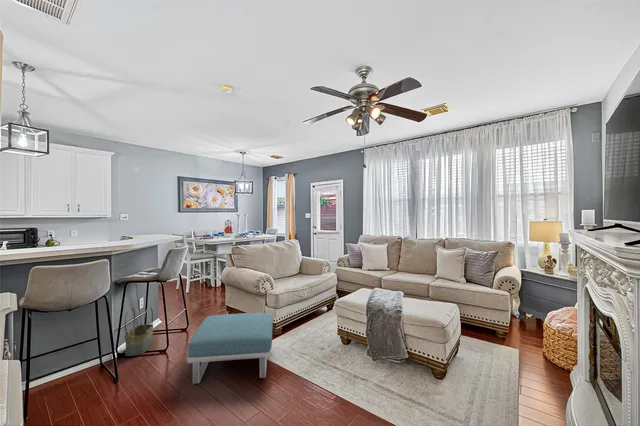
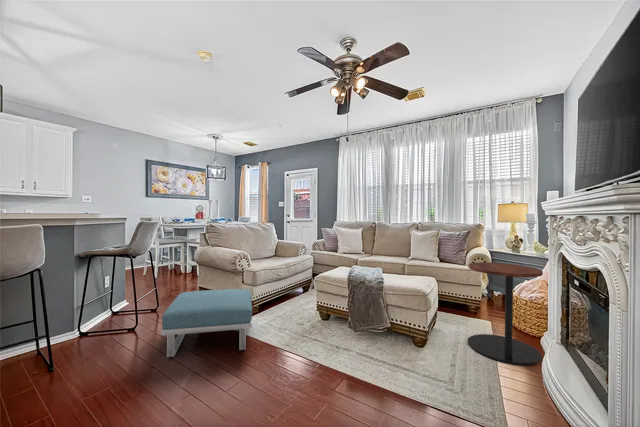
side table: none [493,292,576,409] -> present [467,262,543,365]
basket: present [125,307,153,356] -> none [87,284,120,336]

